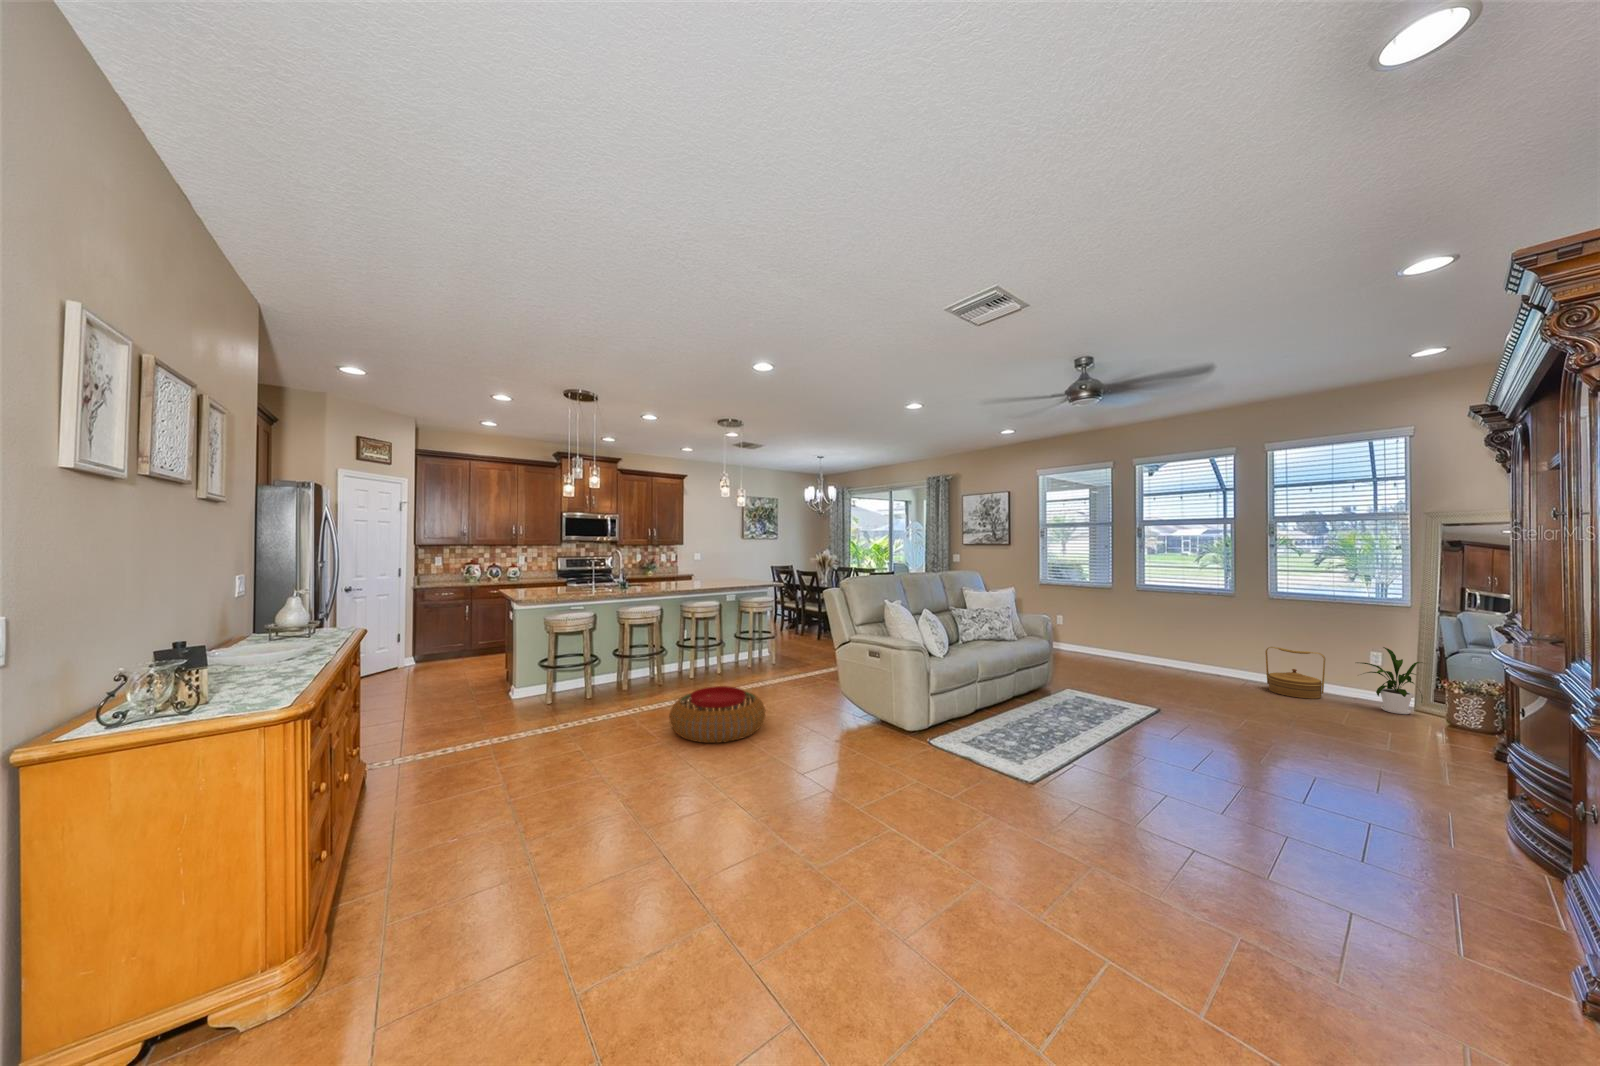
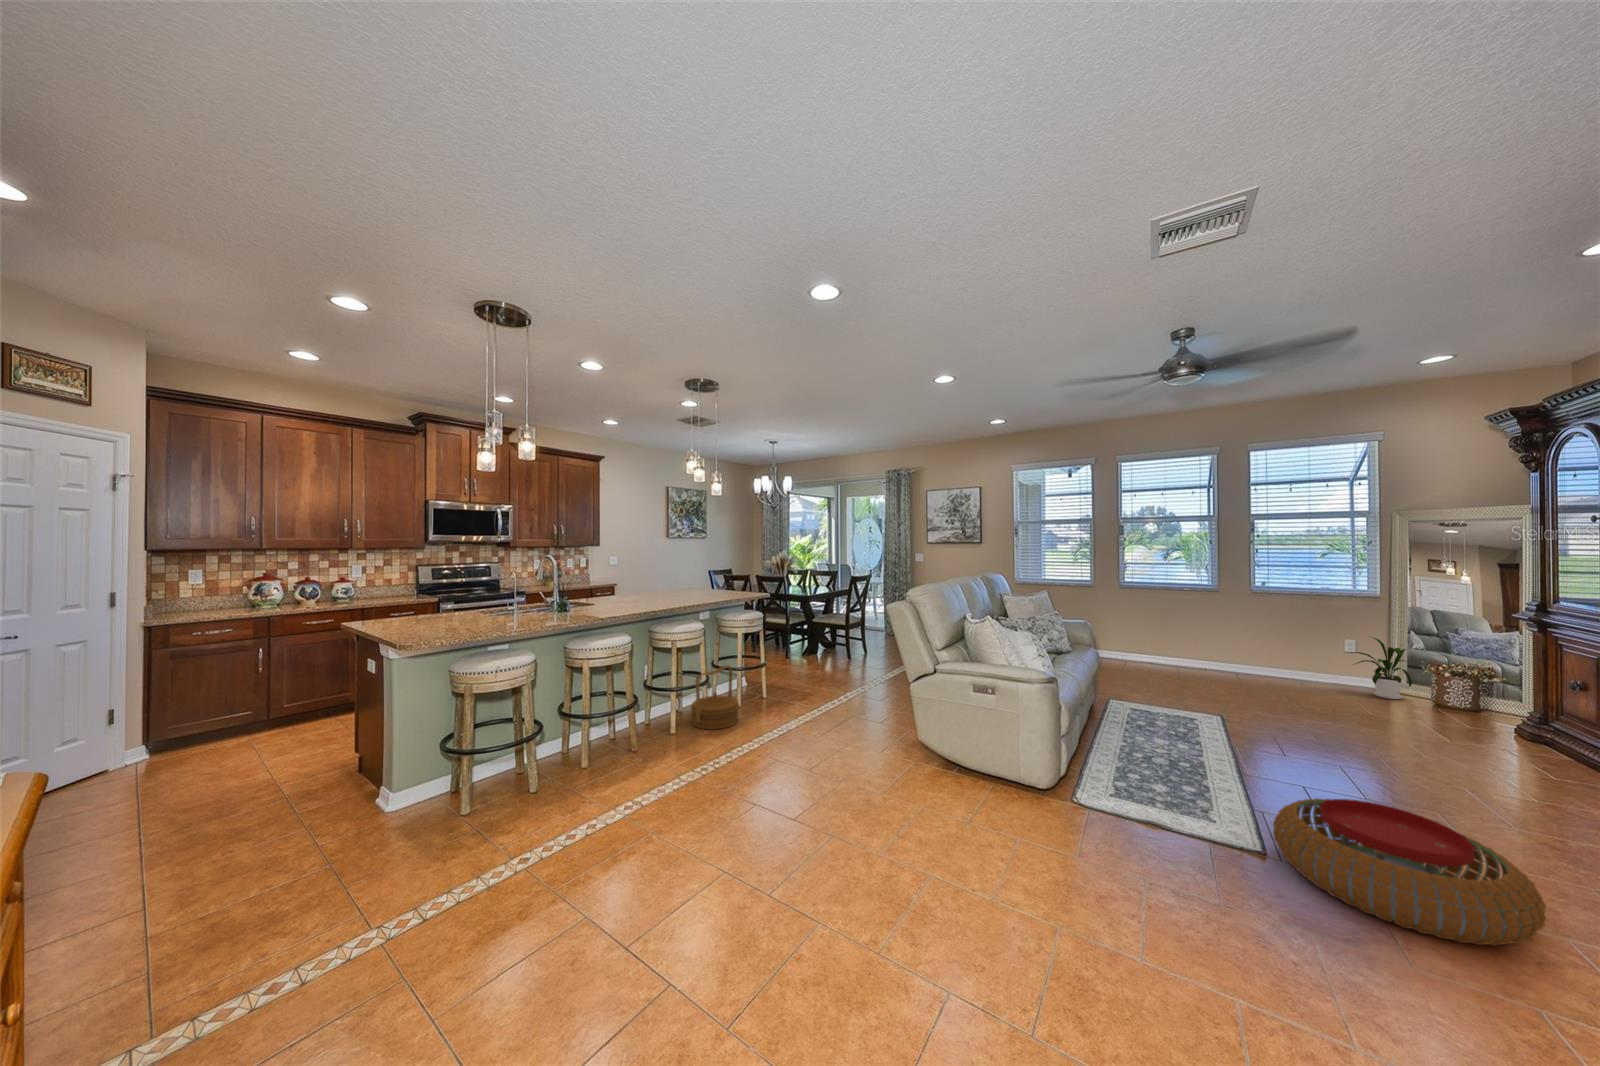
woven basket: present [1265,647,1326,699] -> present [691,665,739,730]
pouf: present [669,686,765,743] -> present [1273,798,1546,946]

